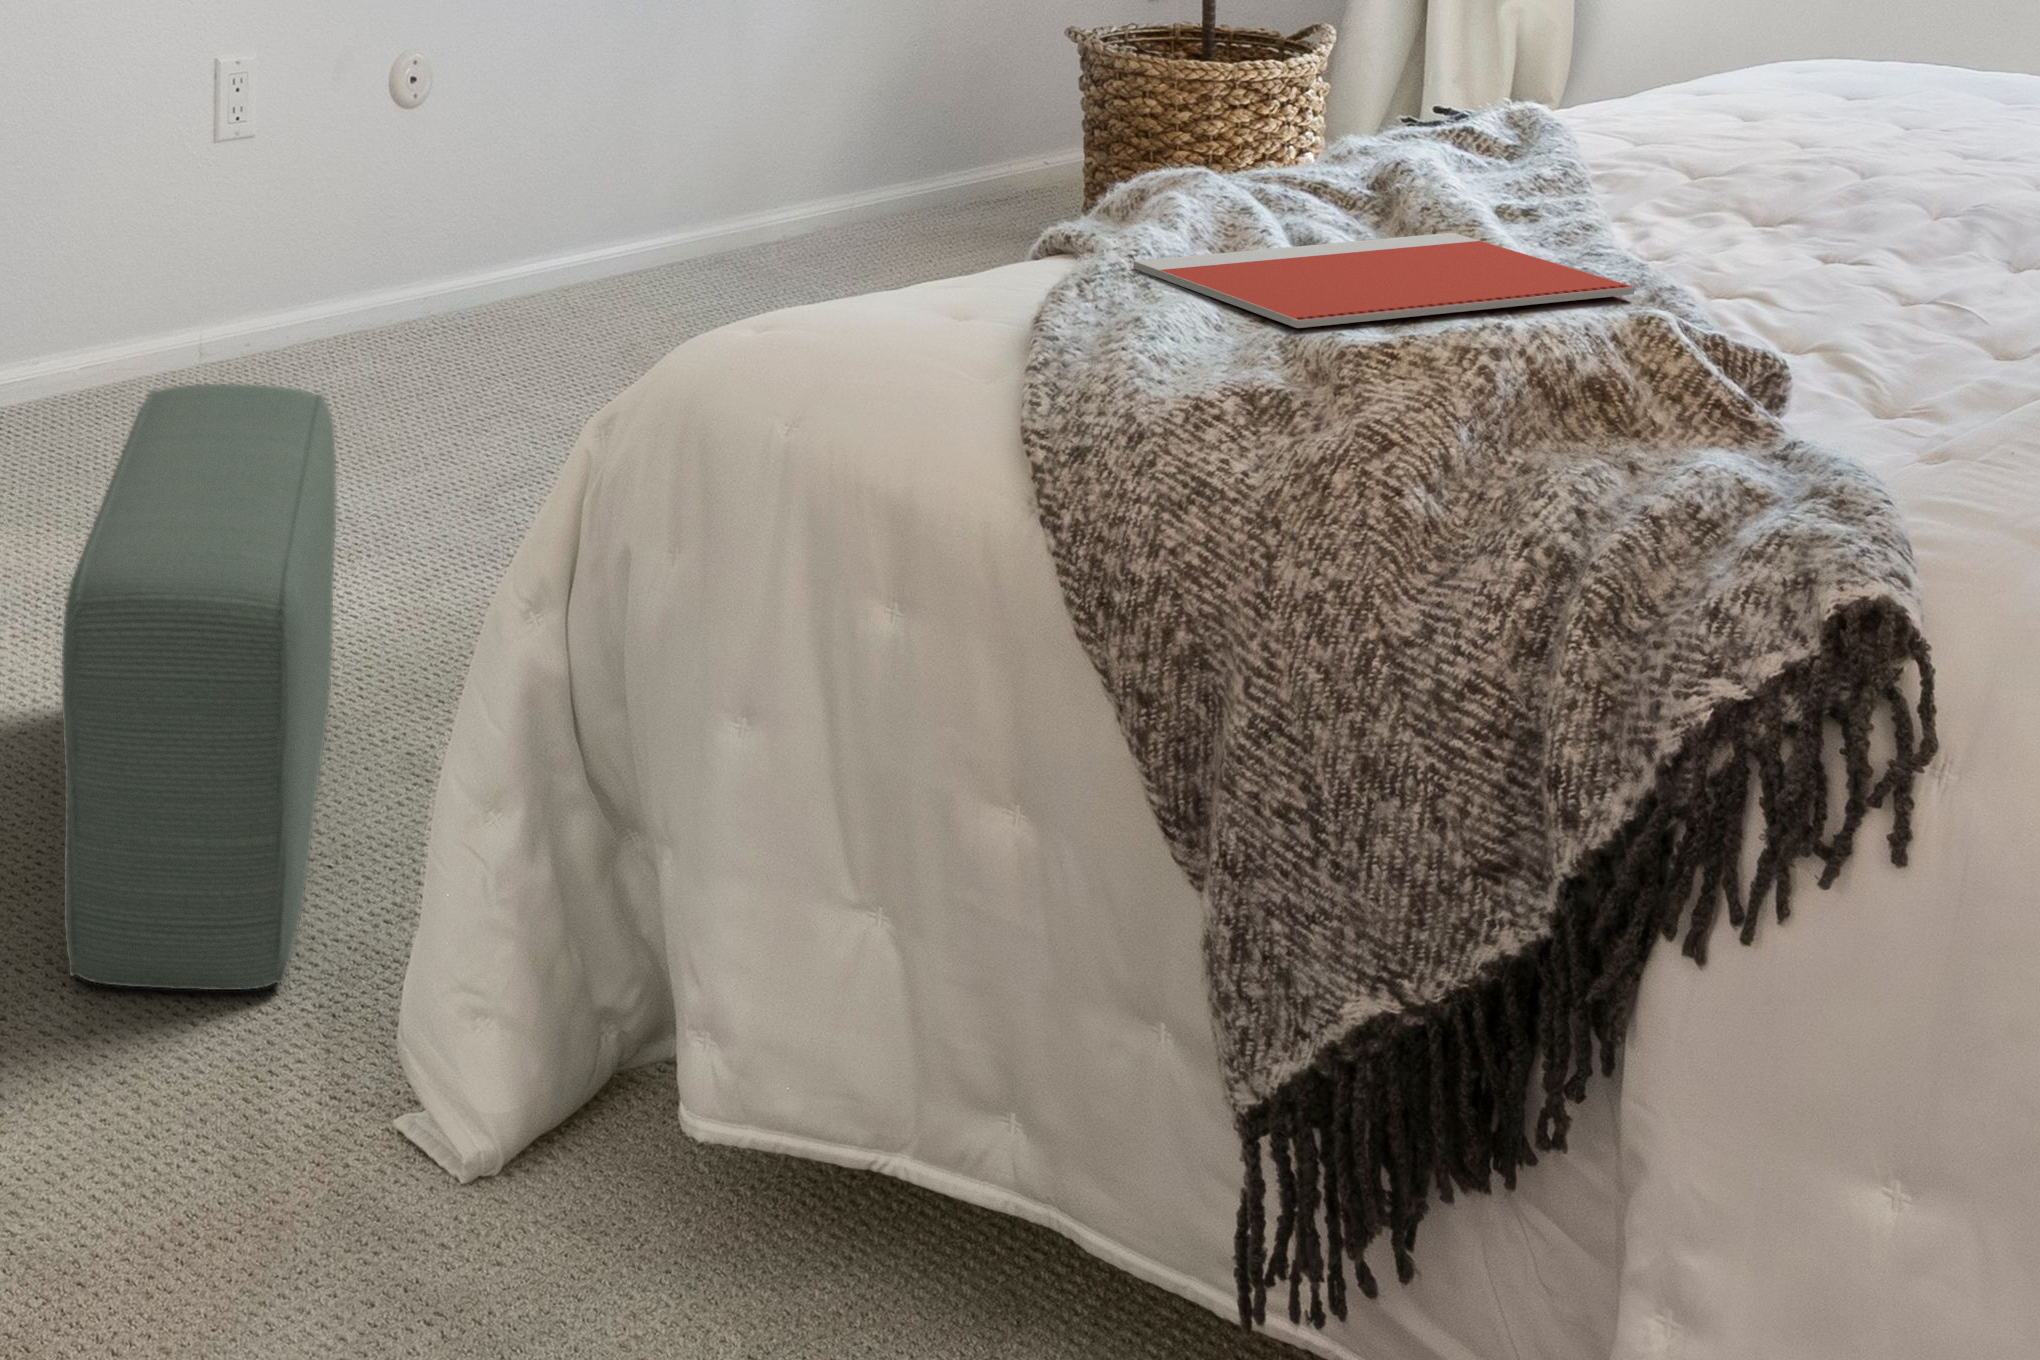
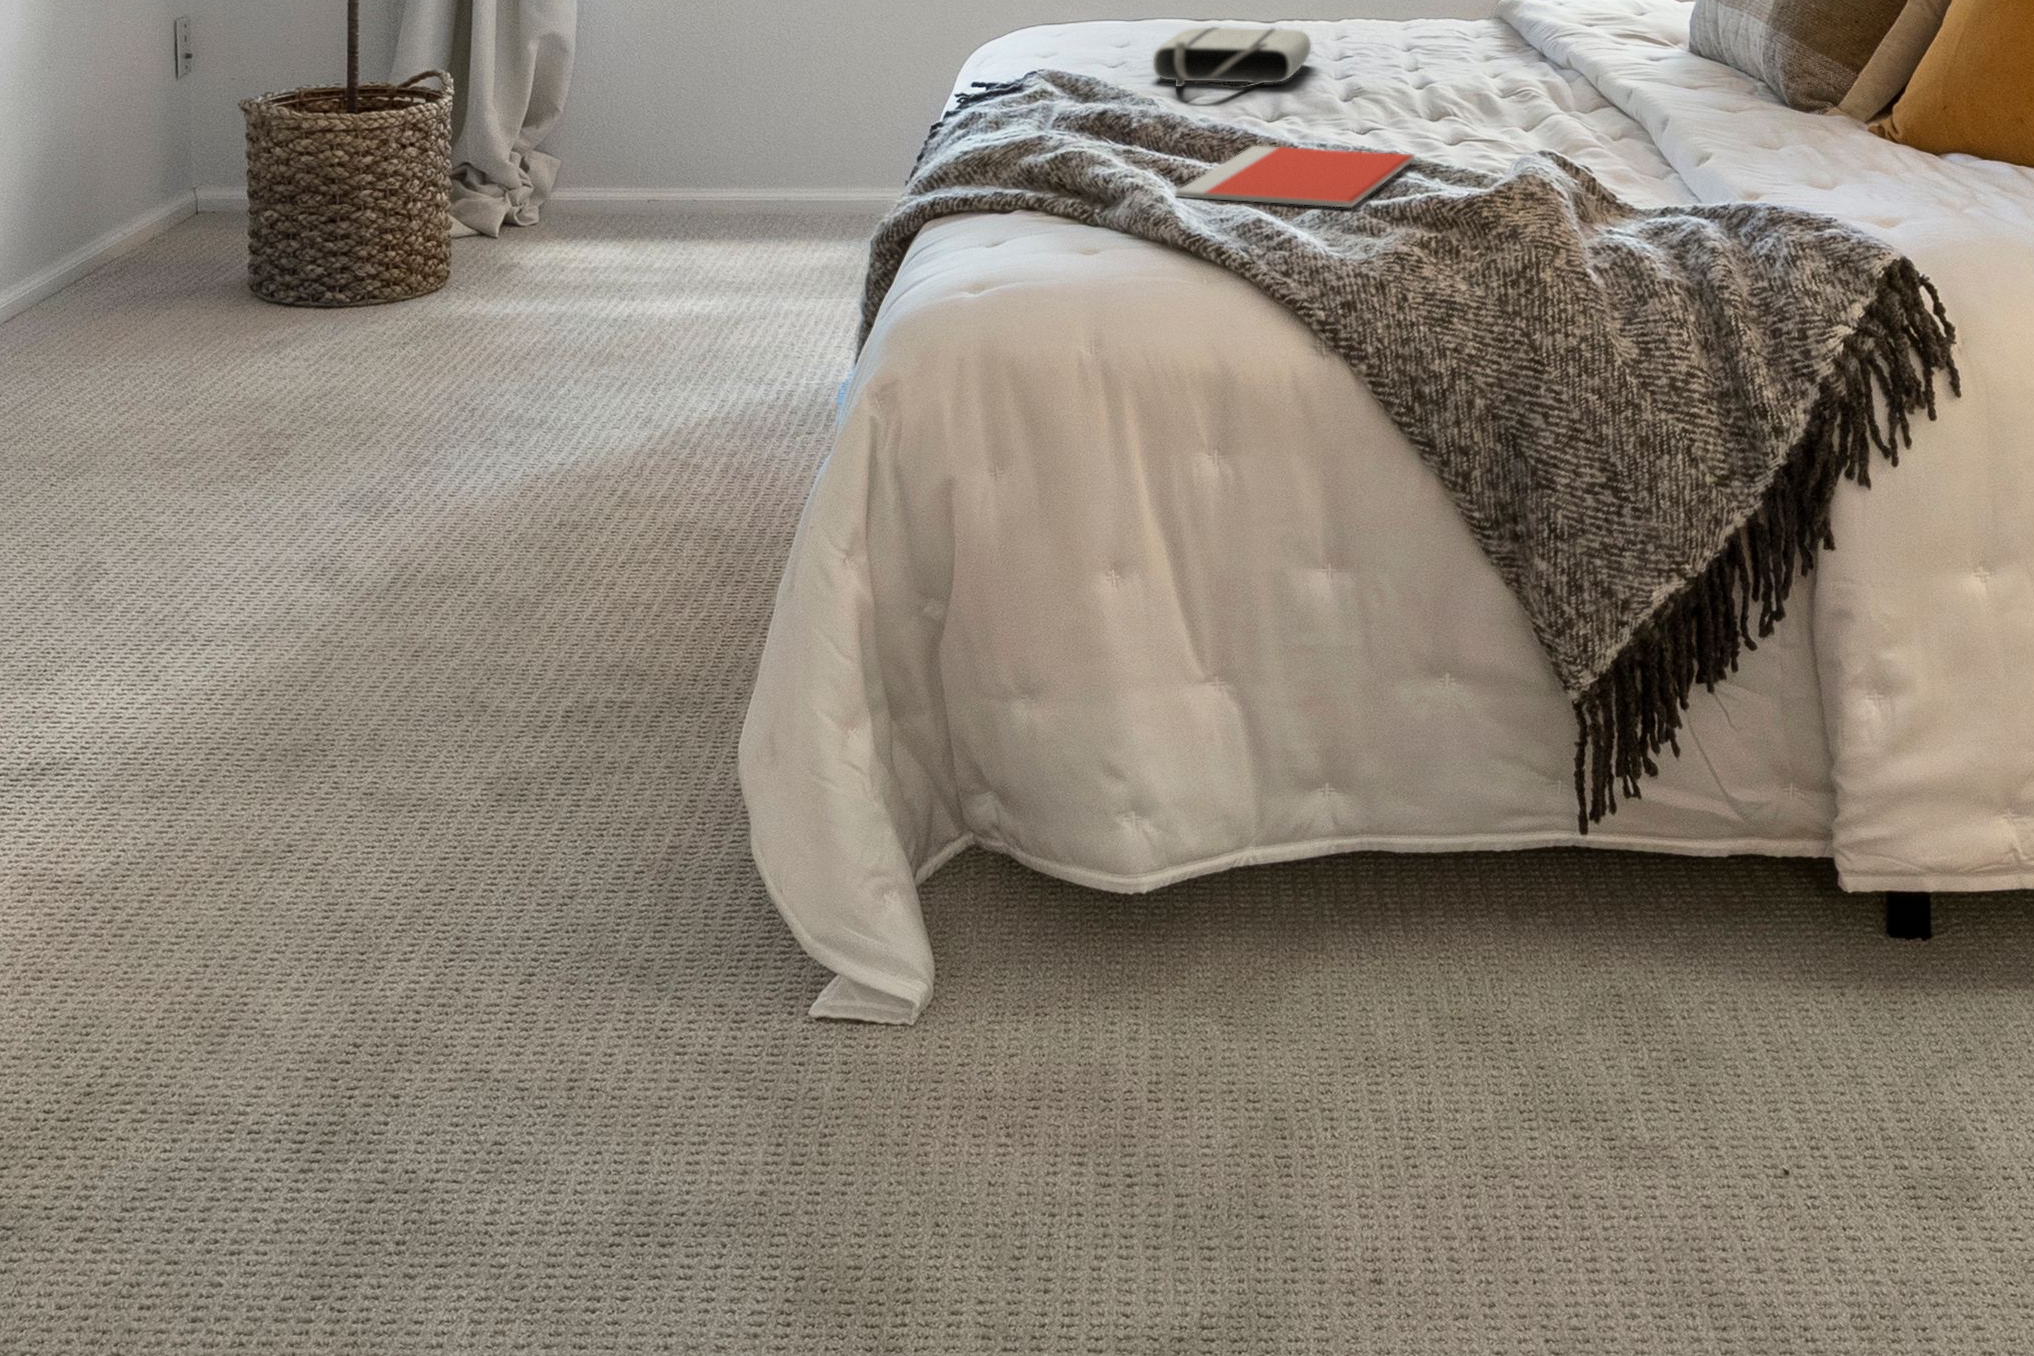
tote bag: none [1612,75,2010,167] -> present [1153,27,1311,87]
pouf: present [62,384,337,990] -> none [91,483,611,1019]

